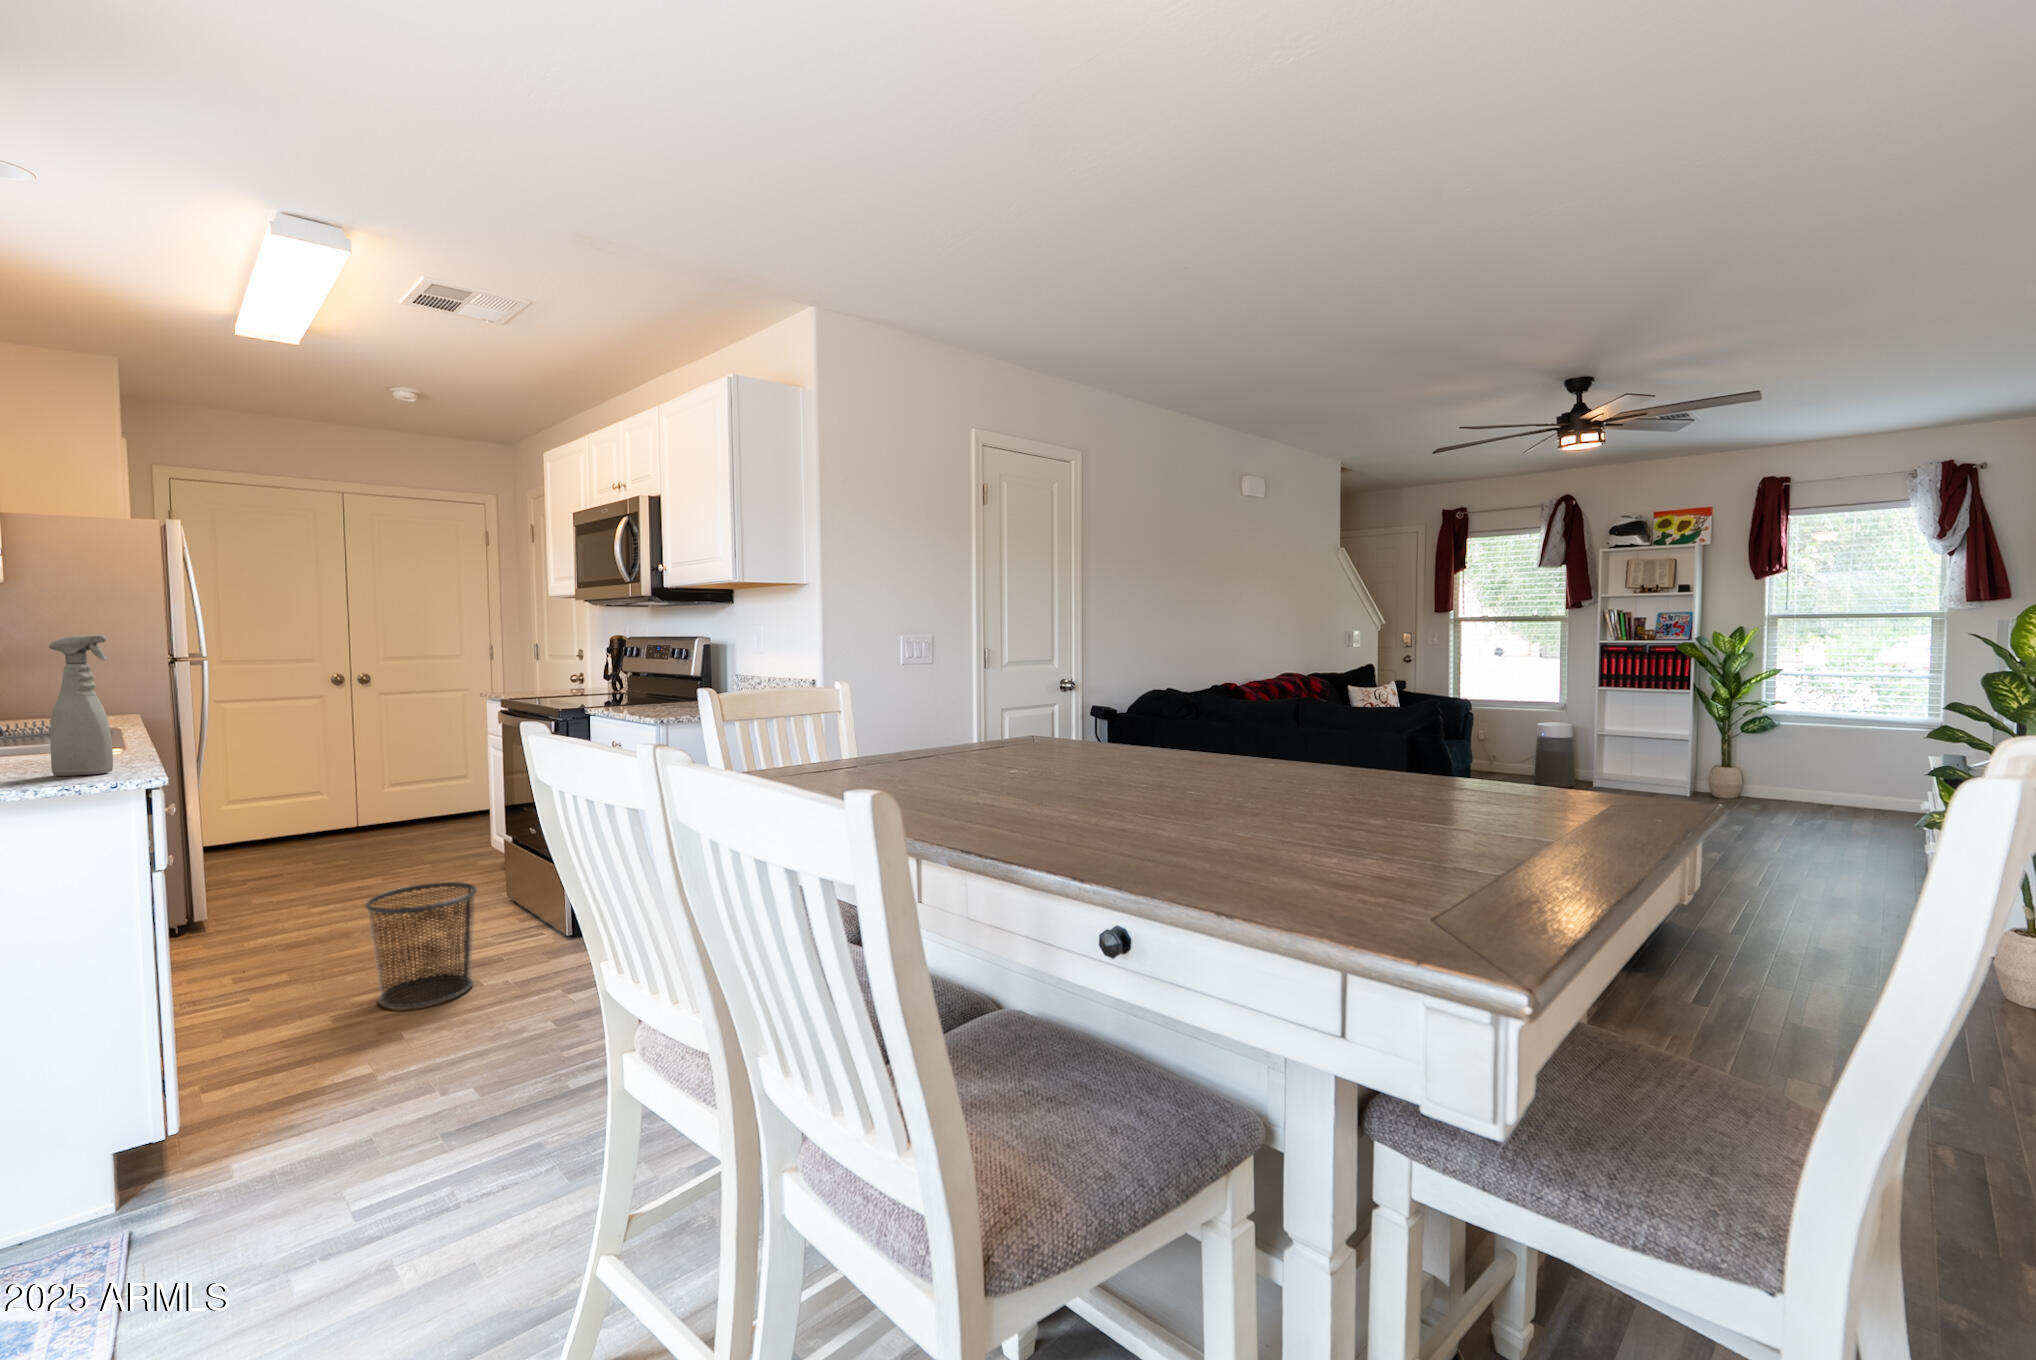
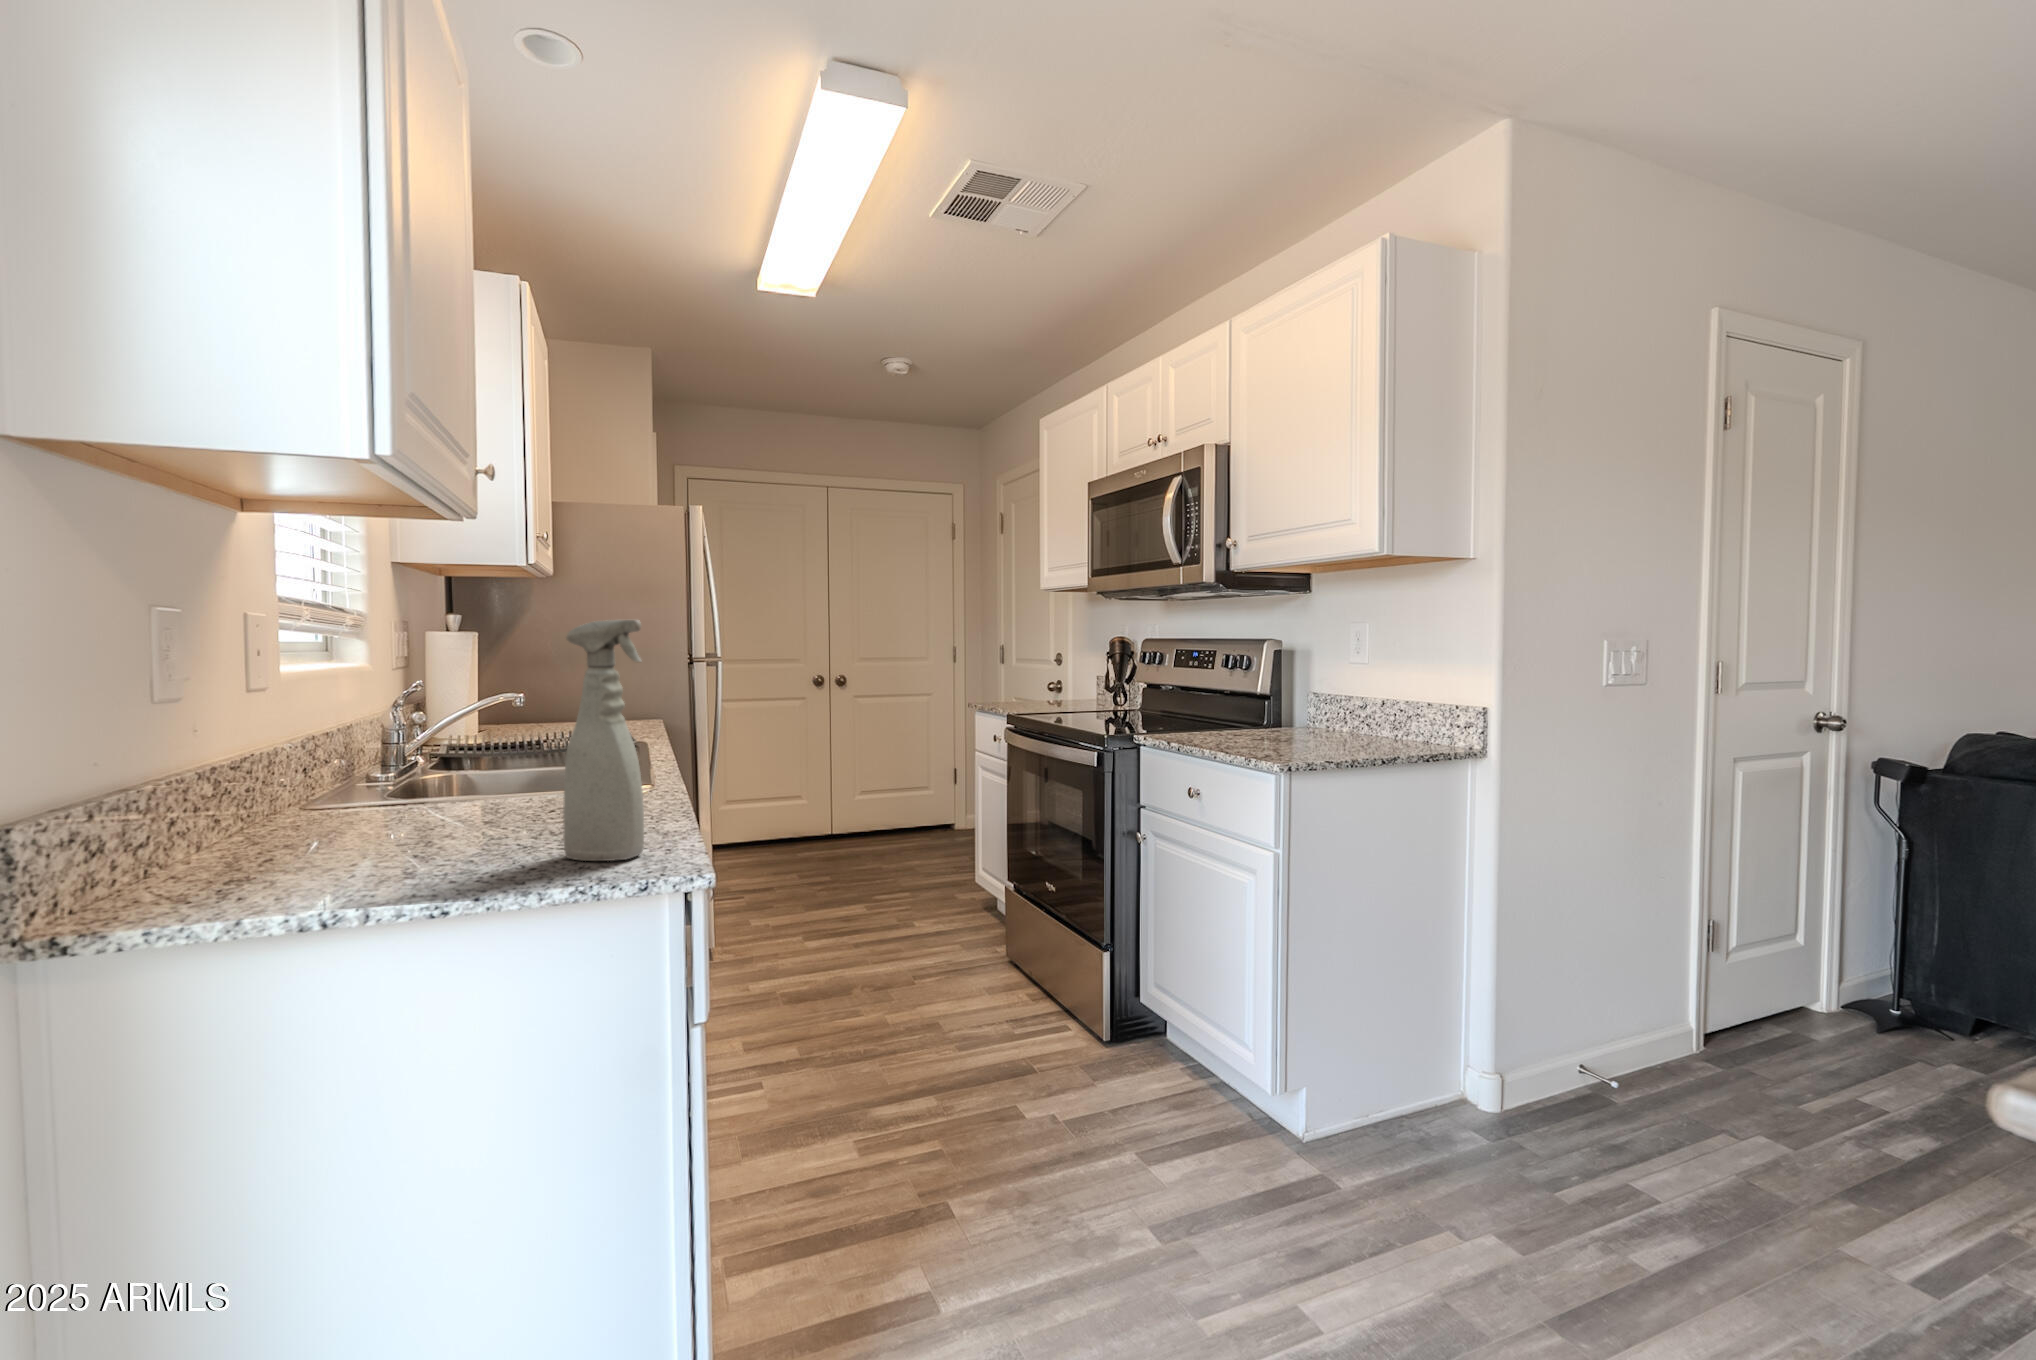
waste bin: present [365,882,477,1009] -> none [898,968,1029,1158]

